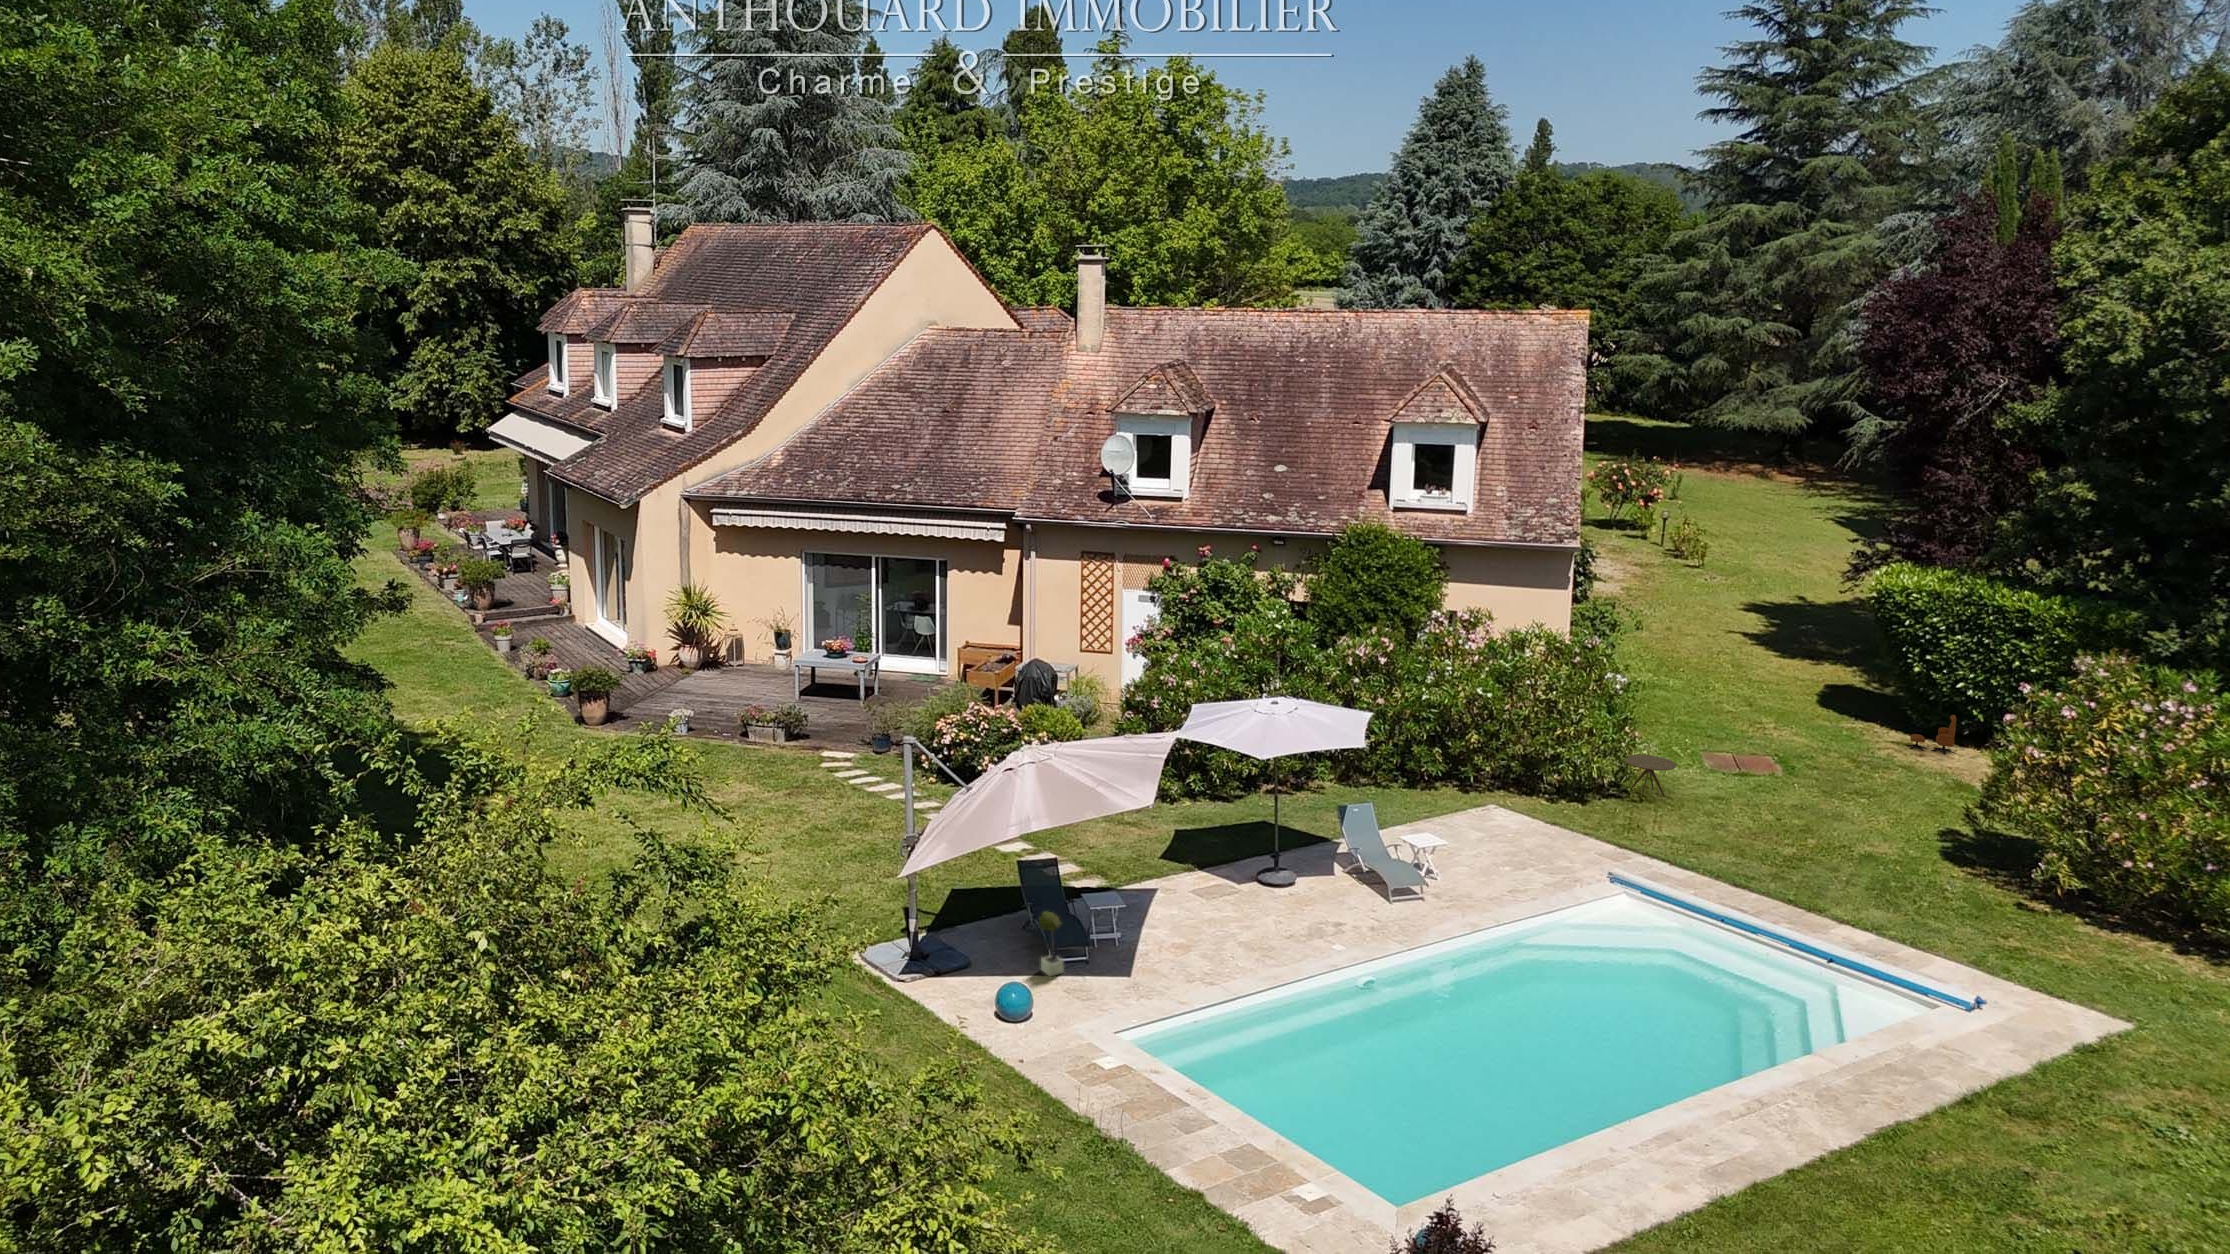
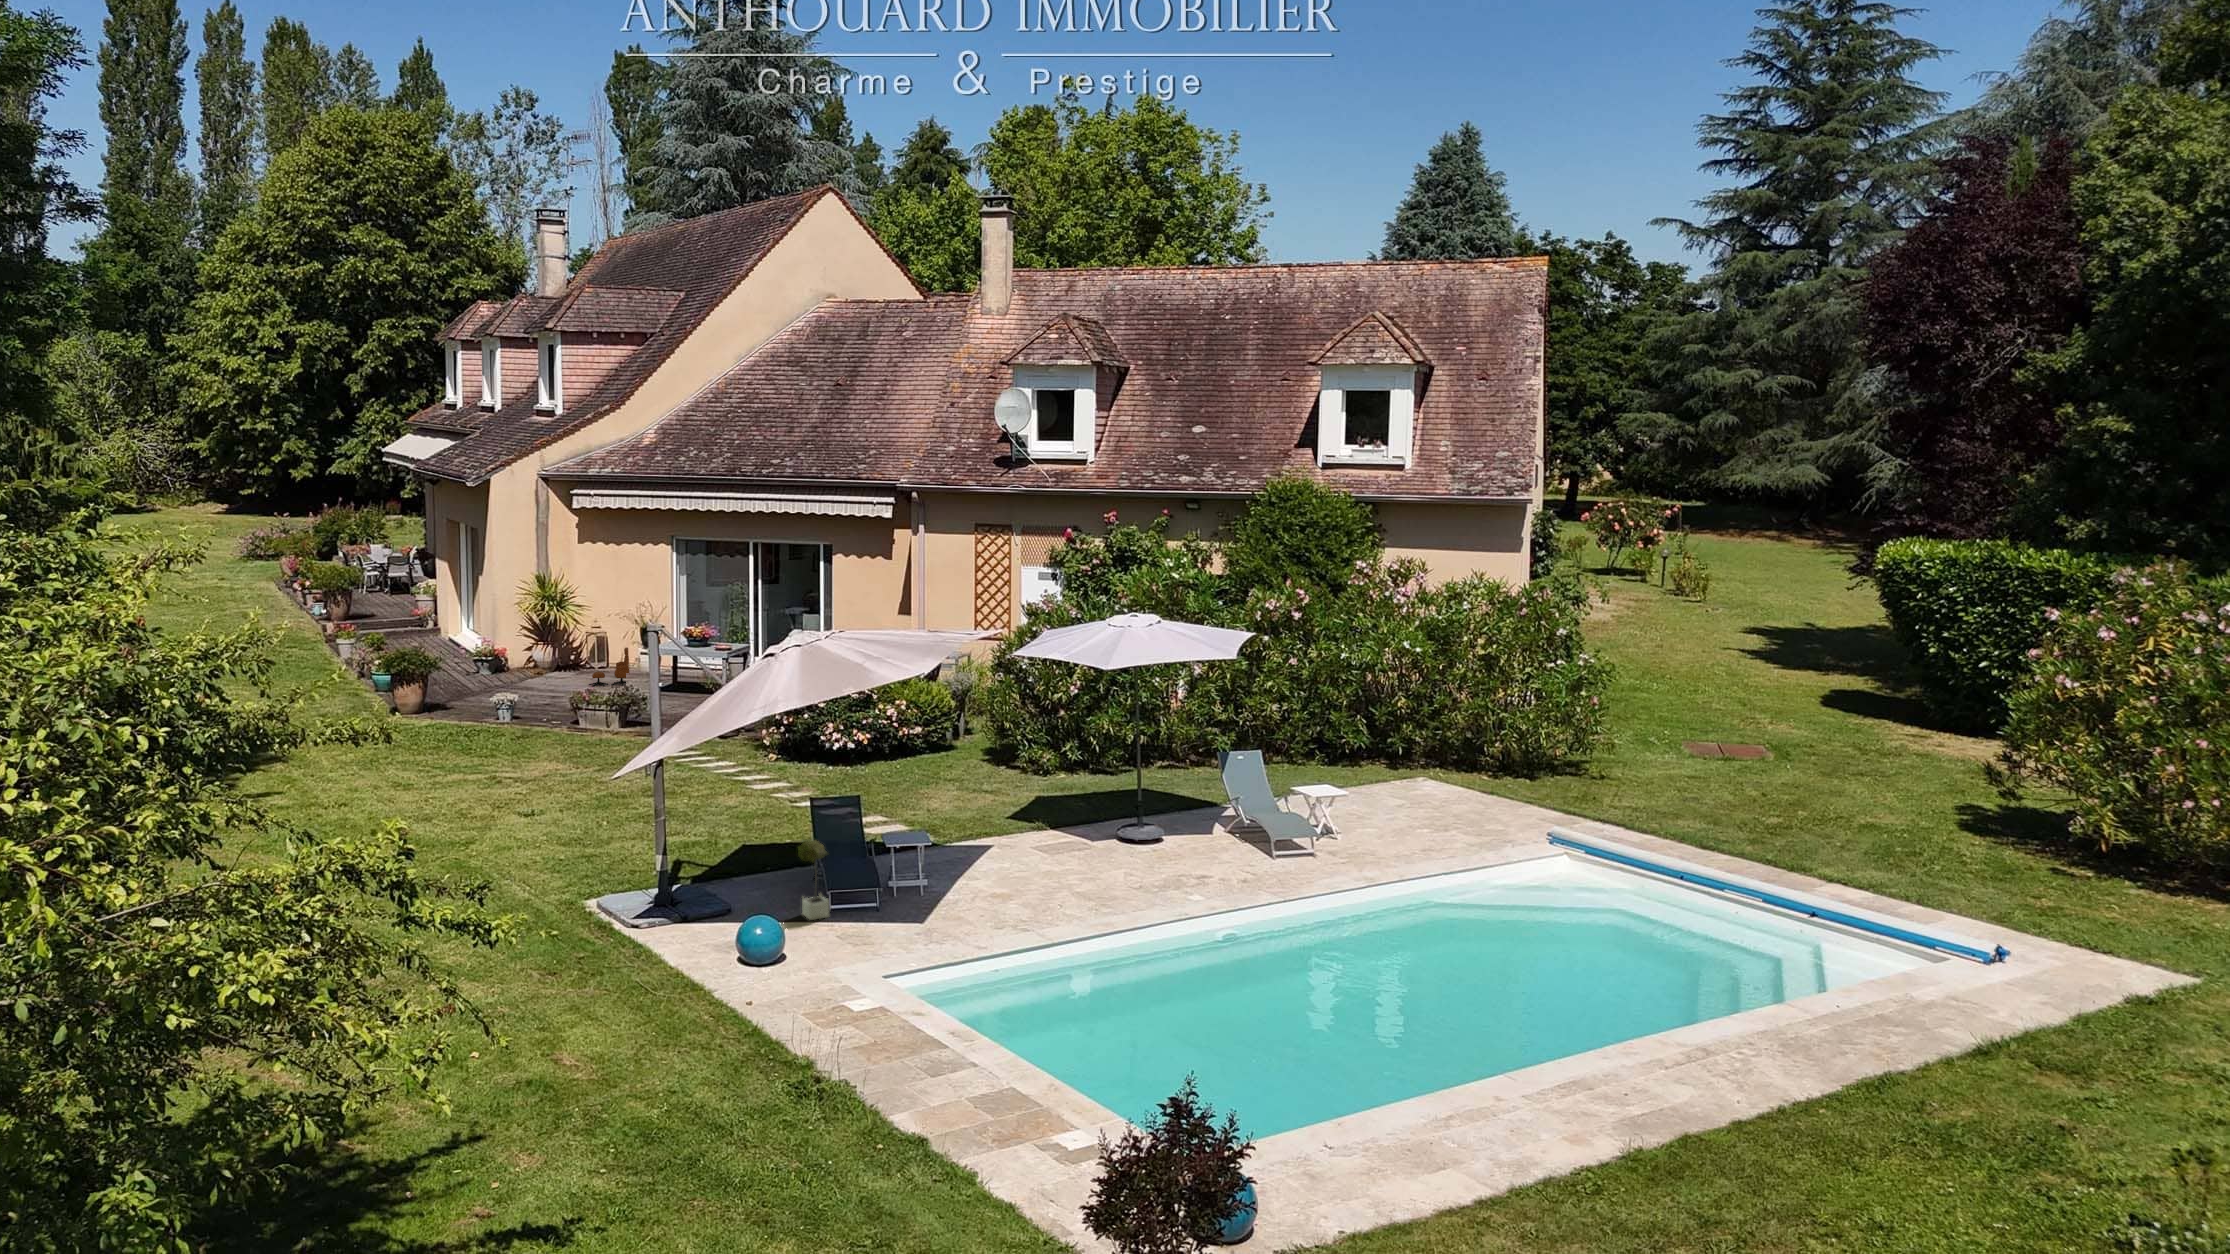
lounge chair: present [1906,715,1957,754] -> present [589,647,629,686]
round table: present [1624,755,1676,797] -> none [1581,727,1642,774]

